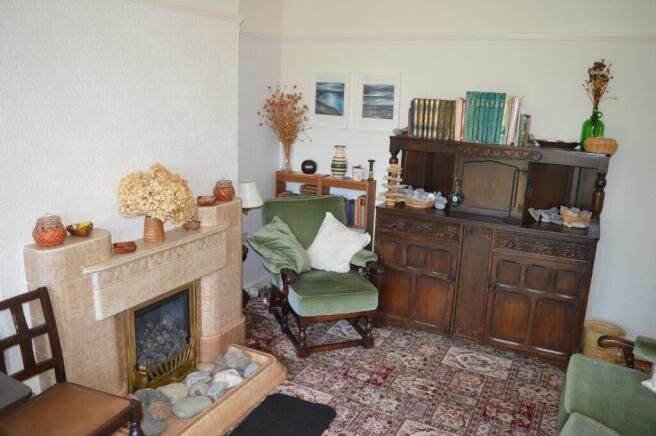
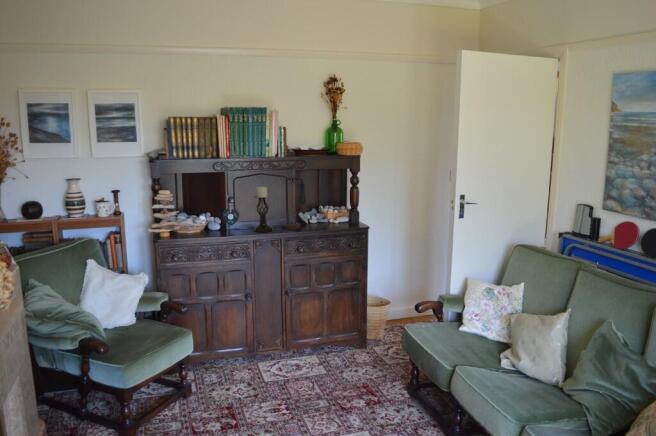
candle holder: none [471,173,494,220] -> present [254,186,273,232]

